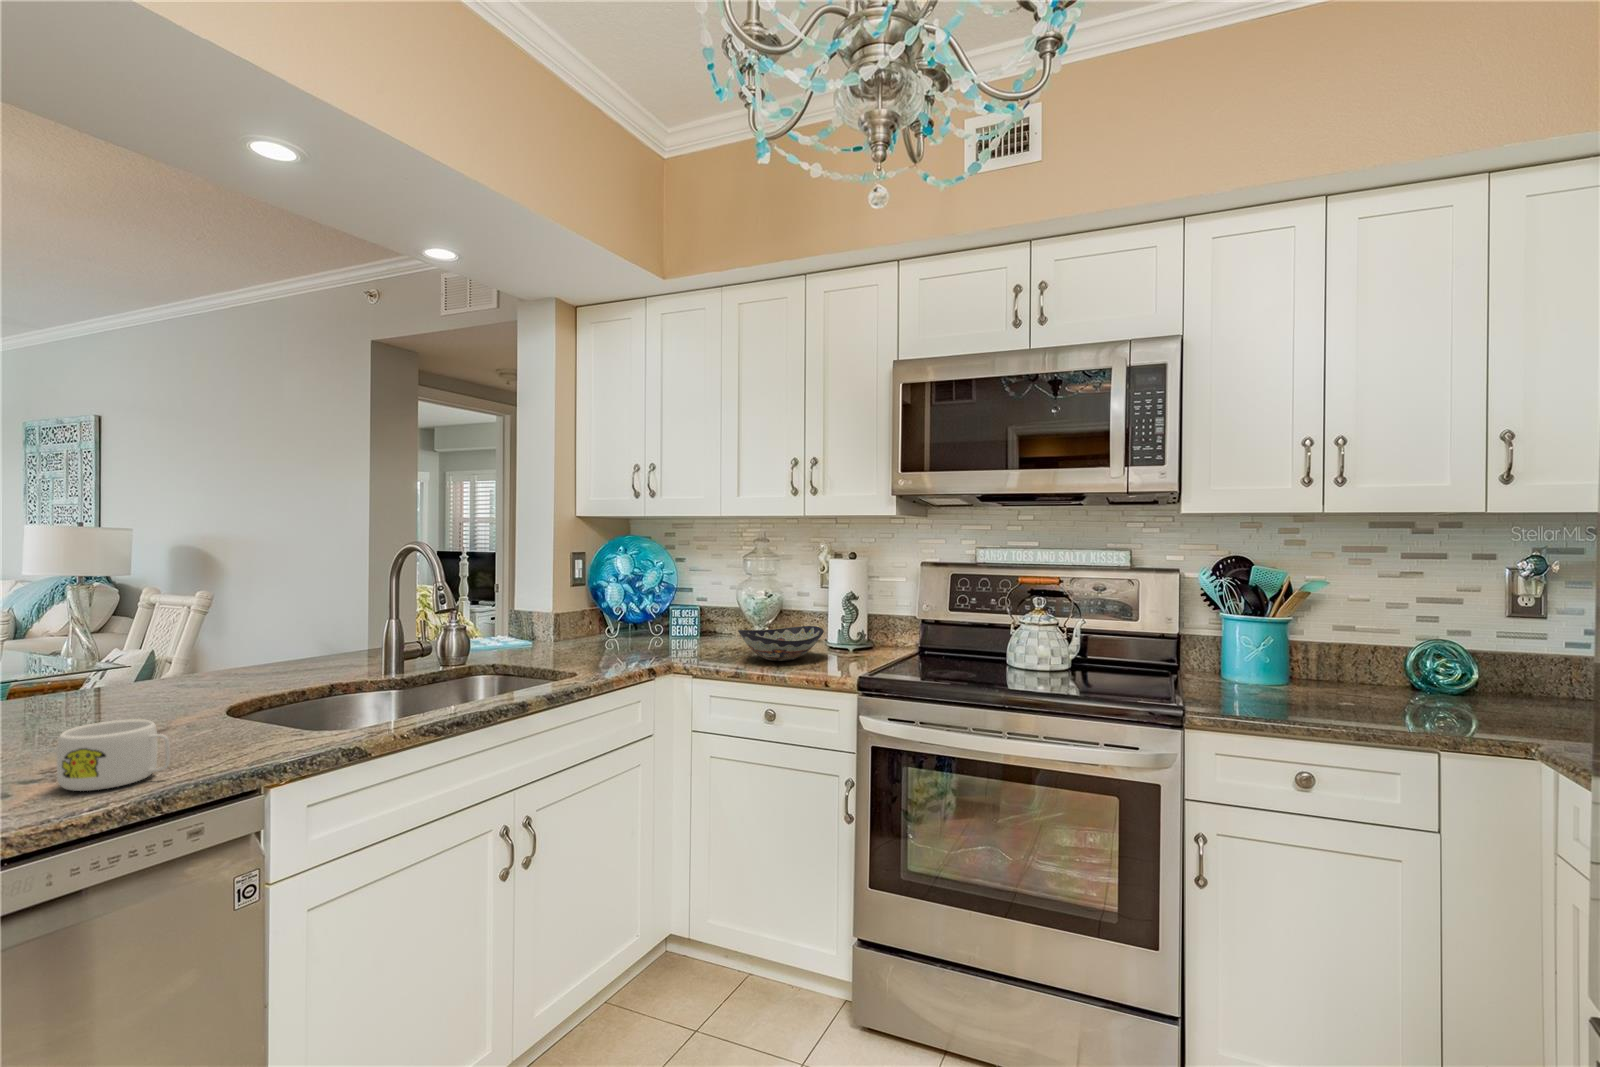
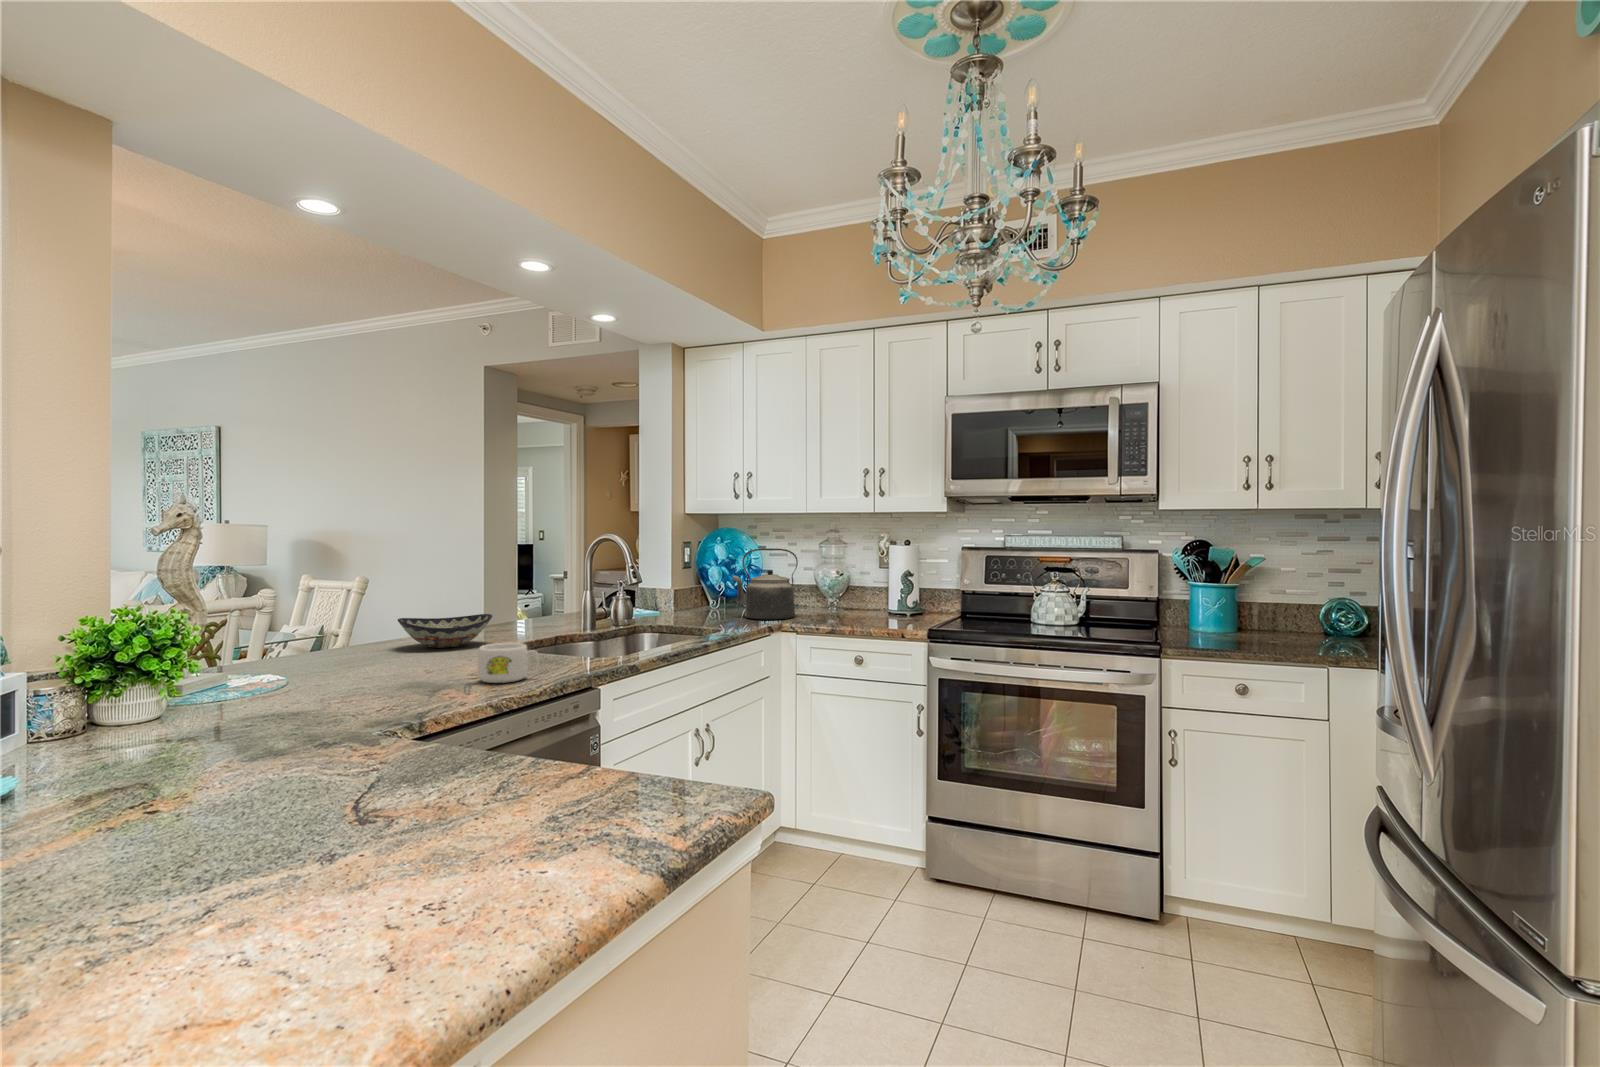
kettle: none [625,562,709,655] -> present [733,548,798,620]
decorative bowl: present [738,626,824,661] -> present [398,614,492,648]

